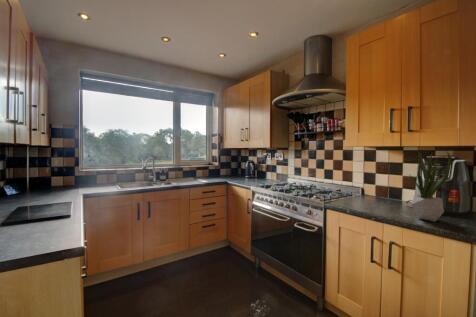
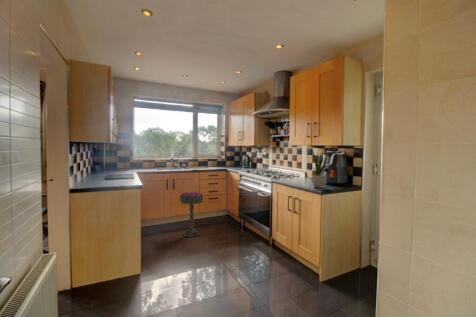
bar stool: none [162,223,200,302] -> present [180,192,203,237]

